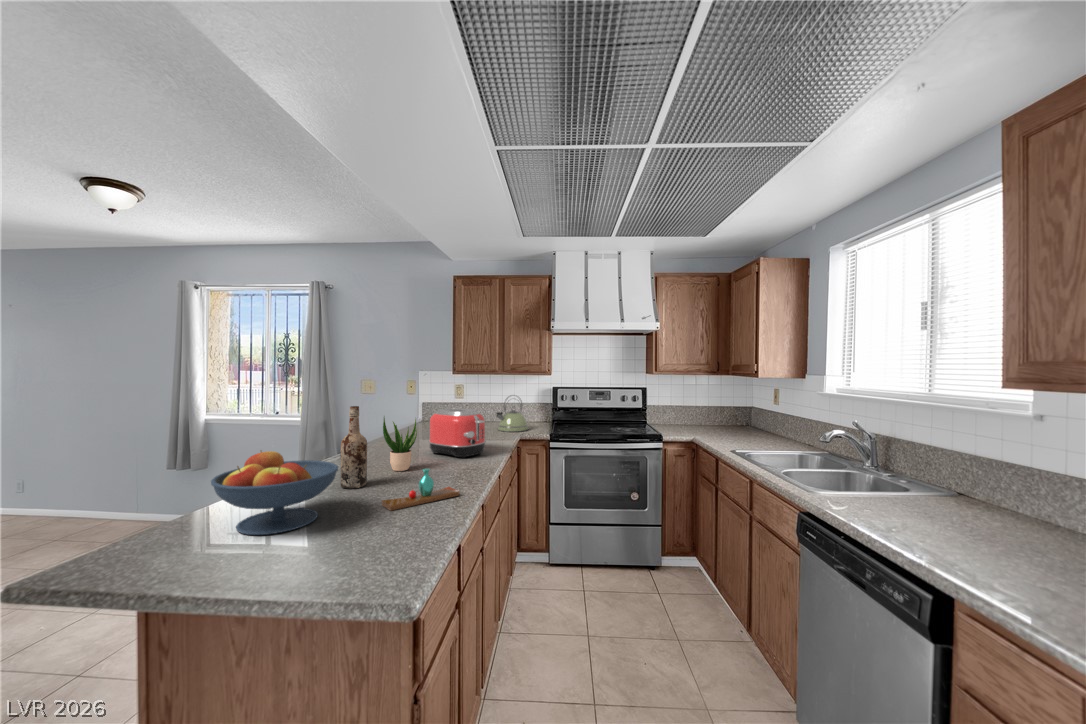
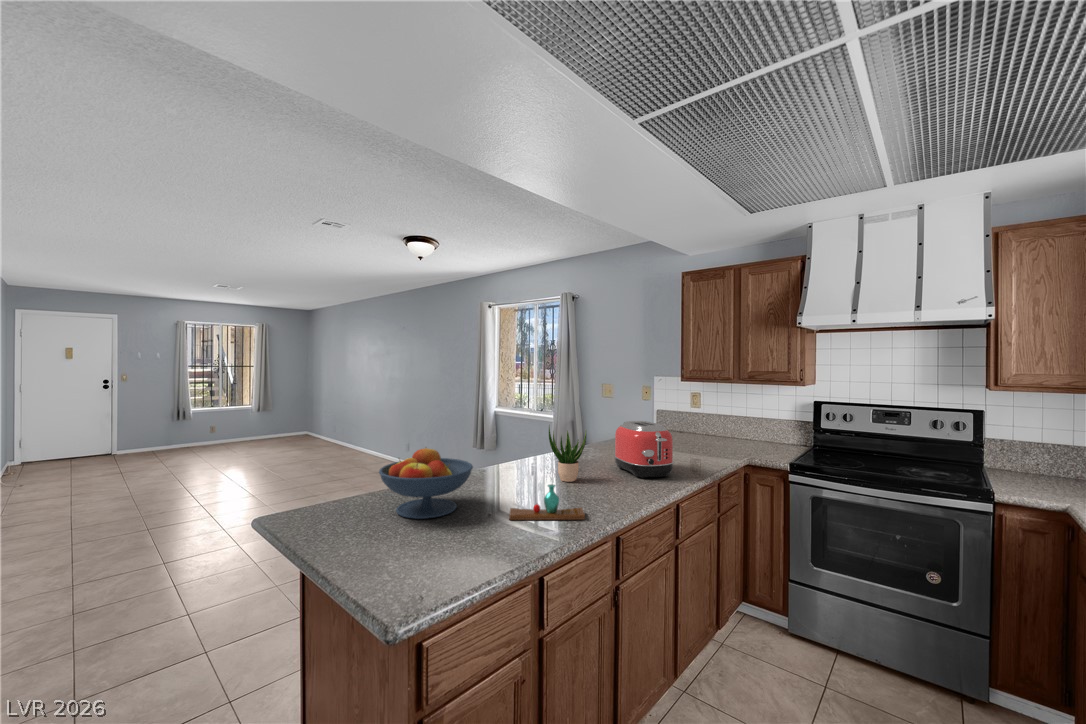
kettle: present [496,395,528,432] -> none [721,409,766,455]
wine bottle: present [340,406,367,489] -> none [501,414,525,491]

